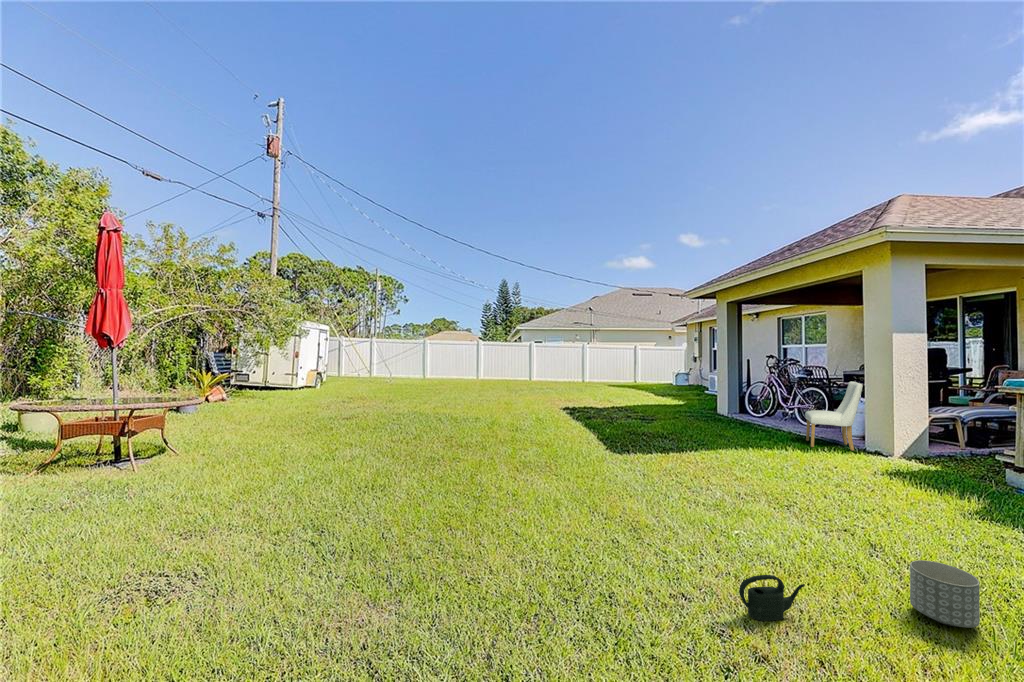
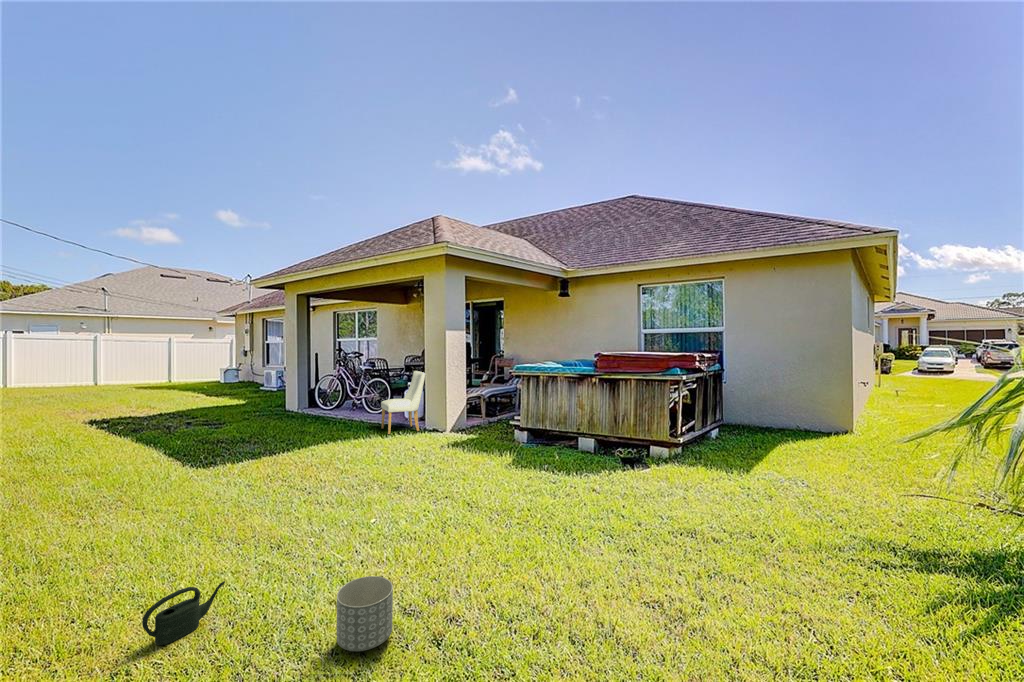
planter: present [910,560,980,628] -> present [337,576,393,651]
watering can: present [739,575,805,621] -> present [142,581,225,645]

